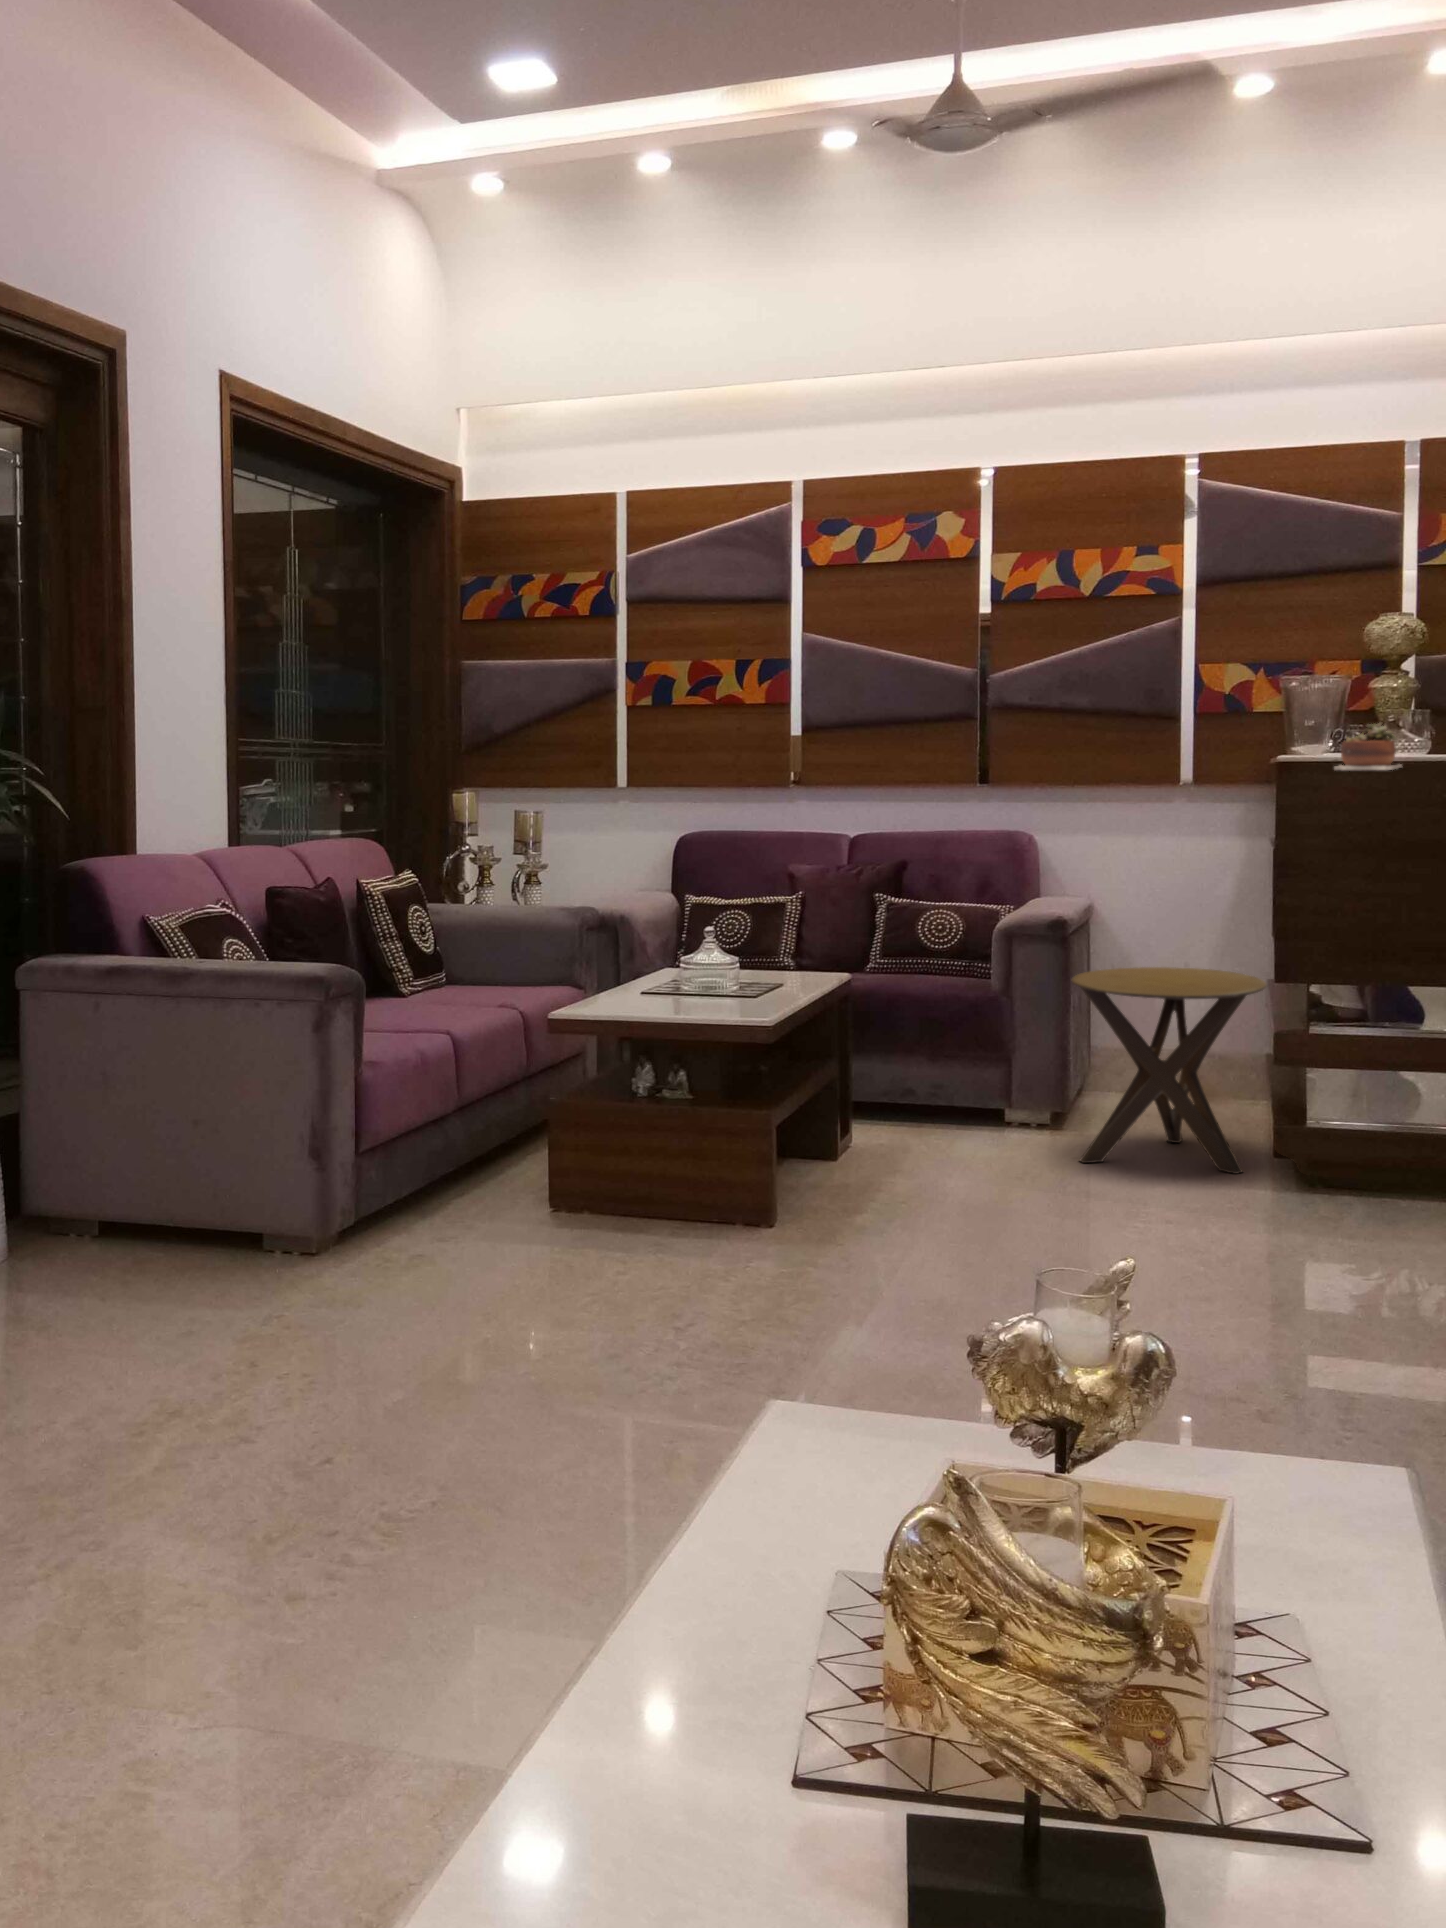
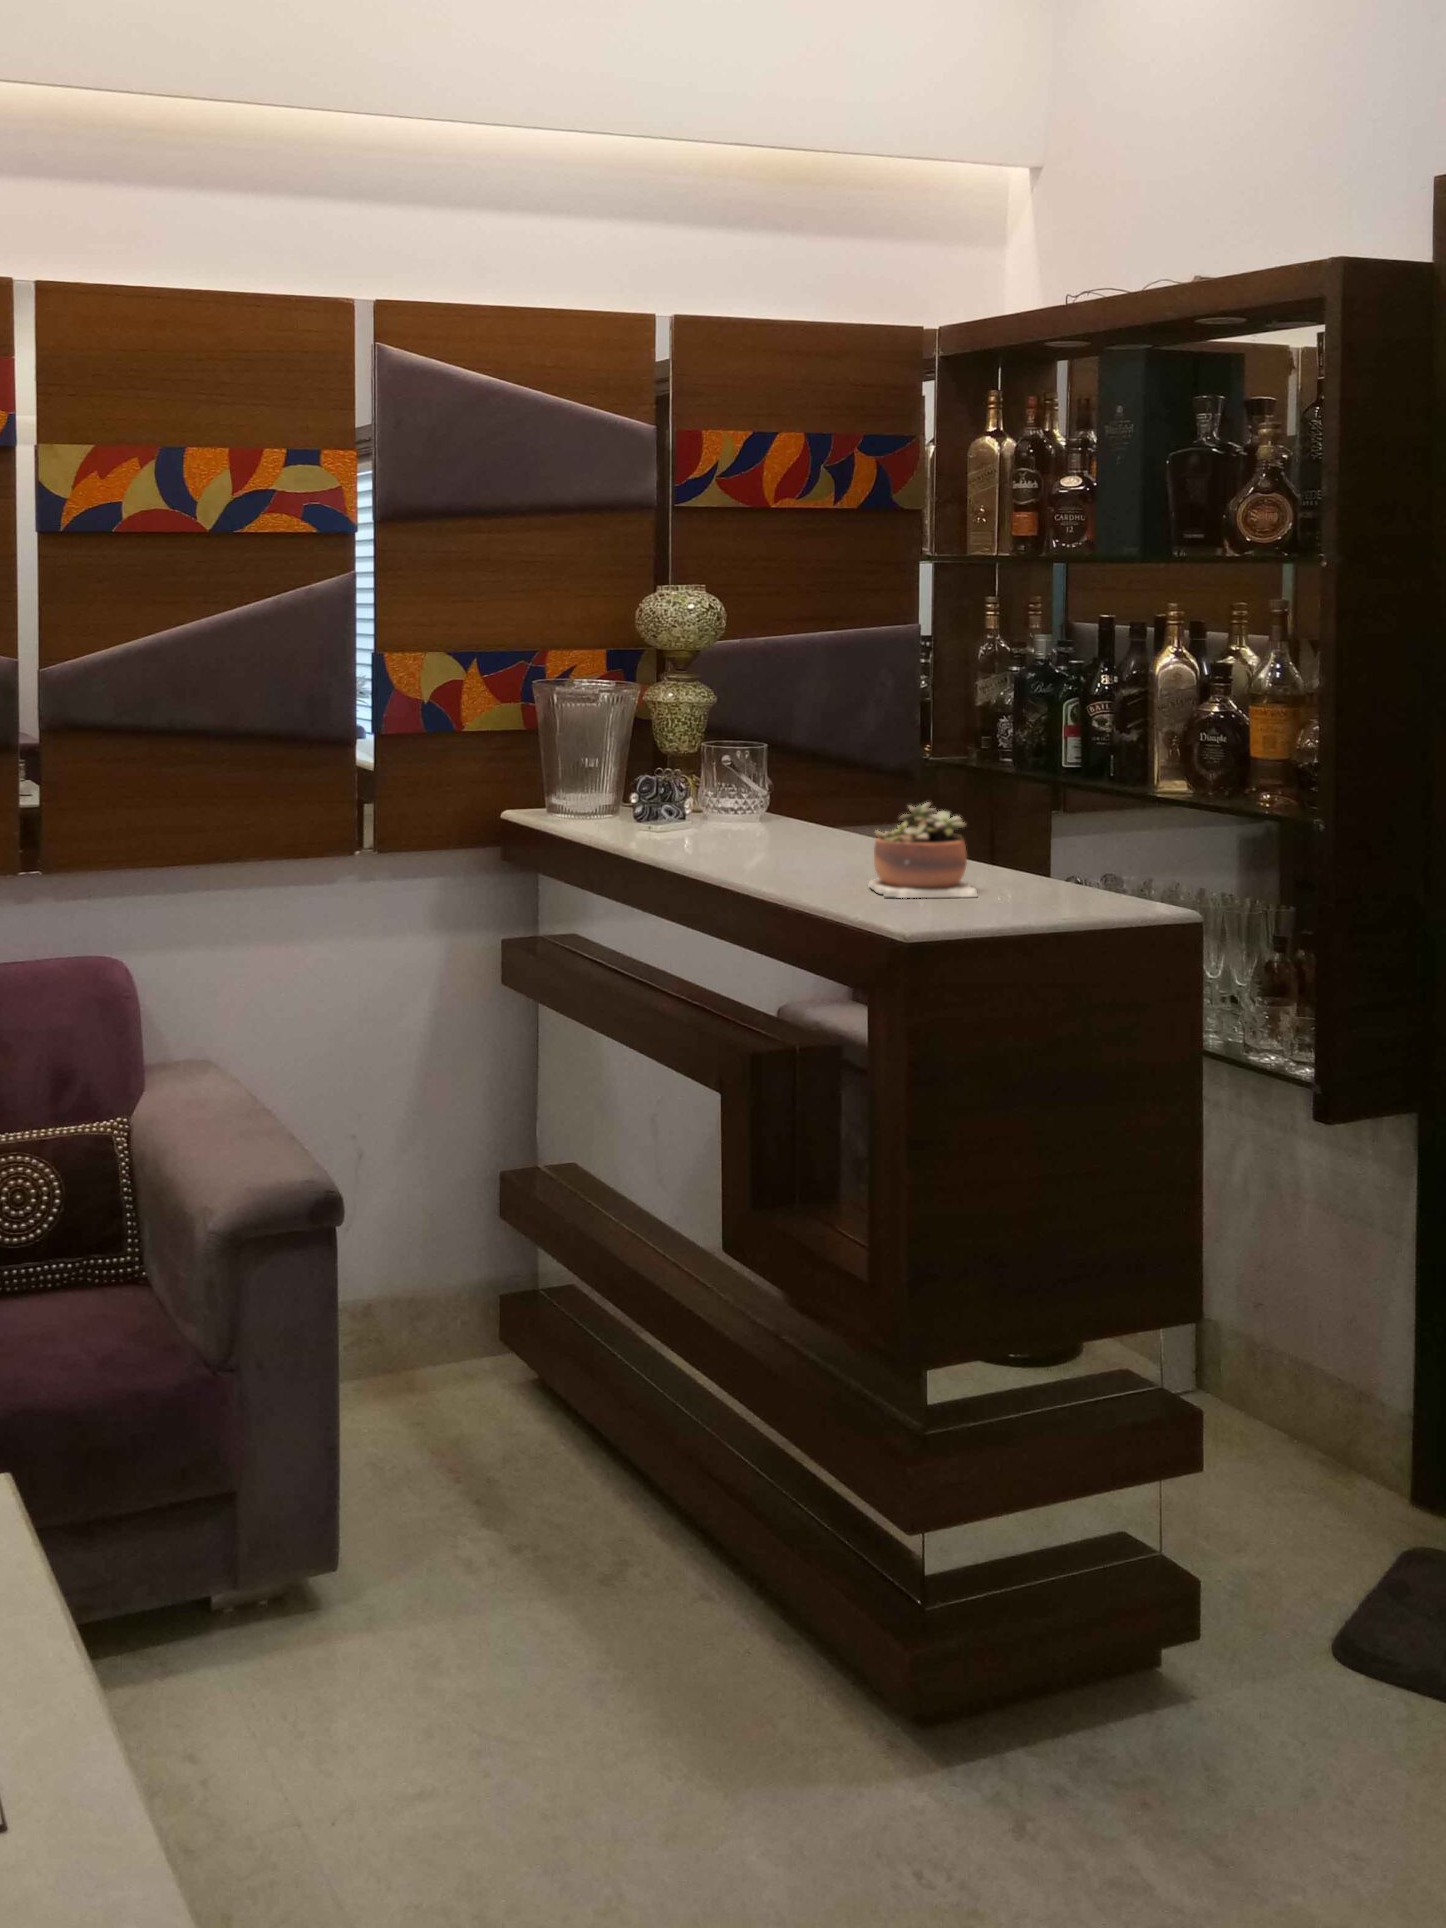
side table: present [1072,967,1267,1174] -> none [399,1255,769,1743]

